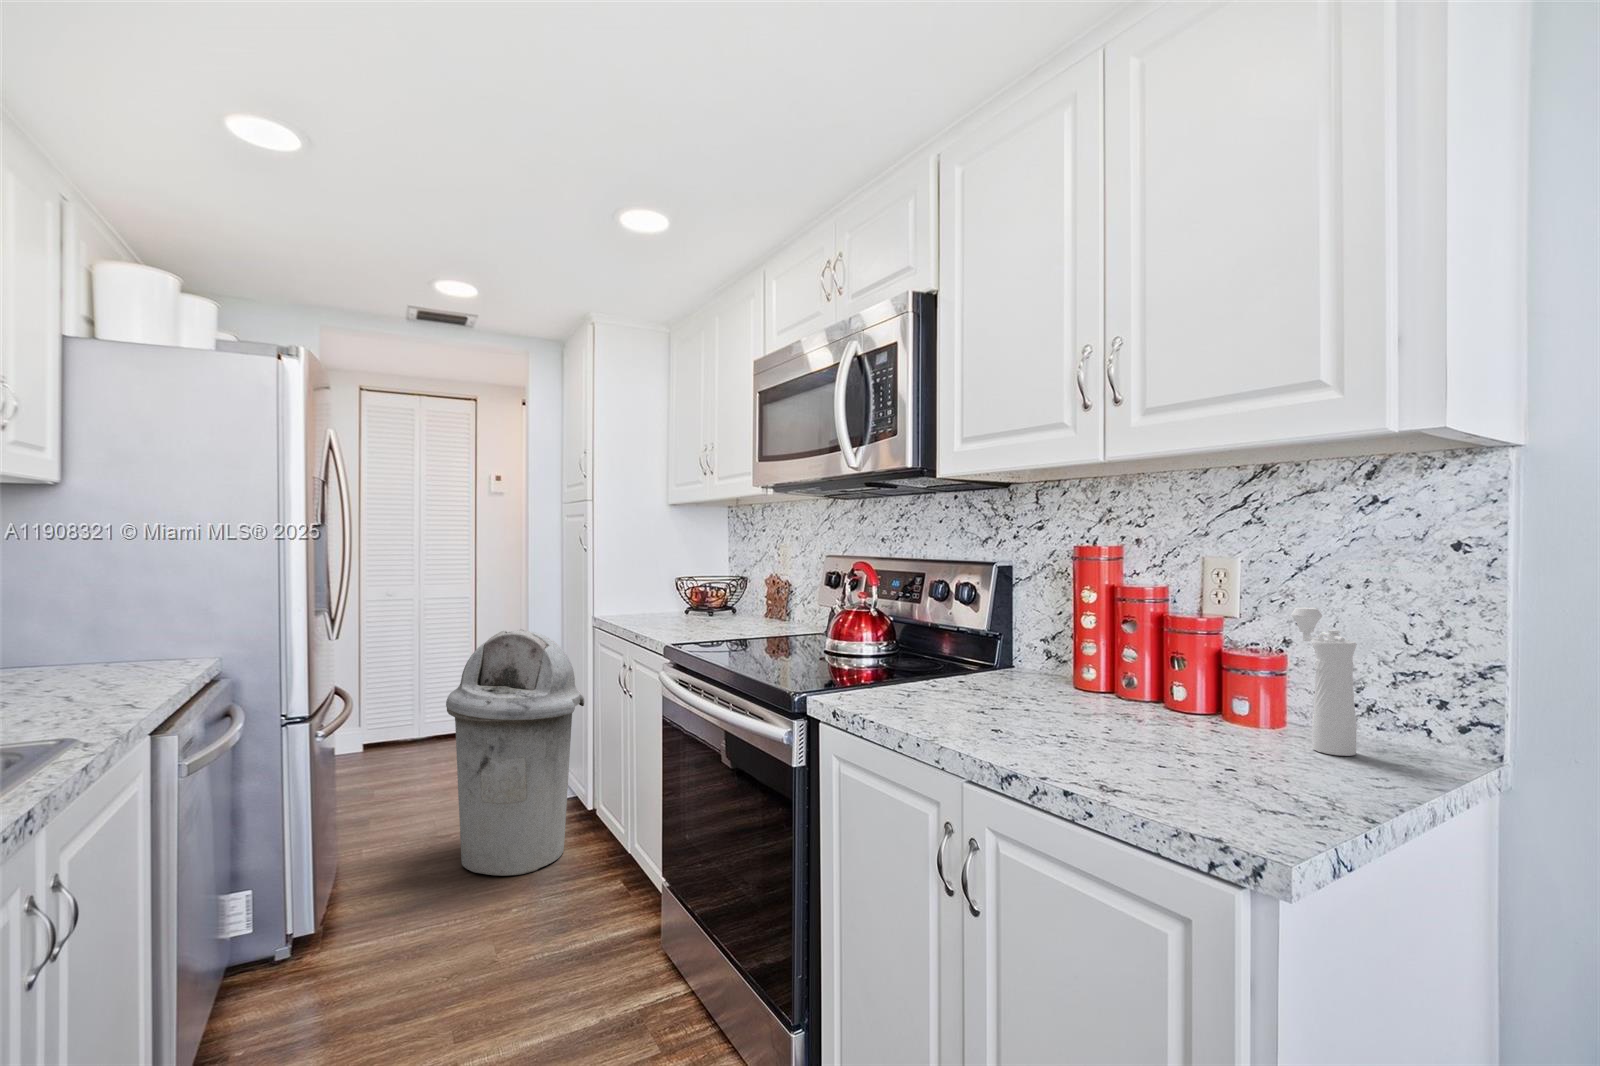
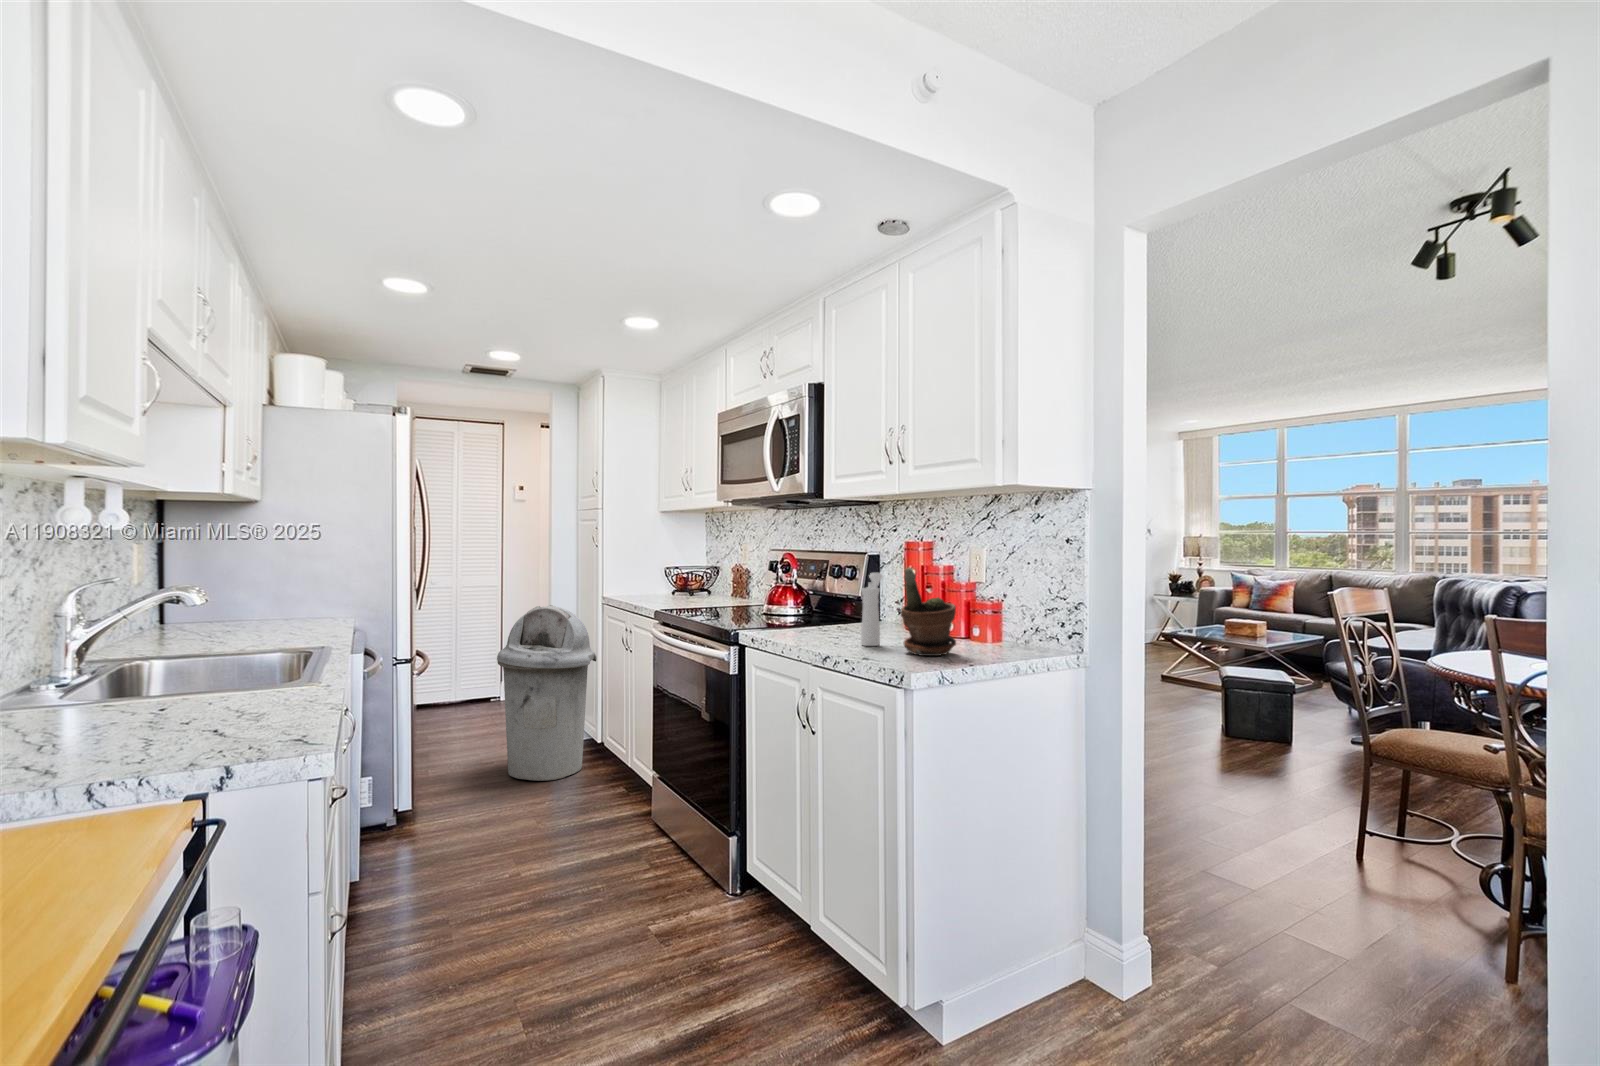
potted plant: none [1150,597,1271,779] -> present [901,568,956,656]
pepper mill: present [1291,607,1357,756] -> present [861,573,882,646]

